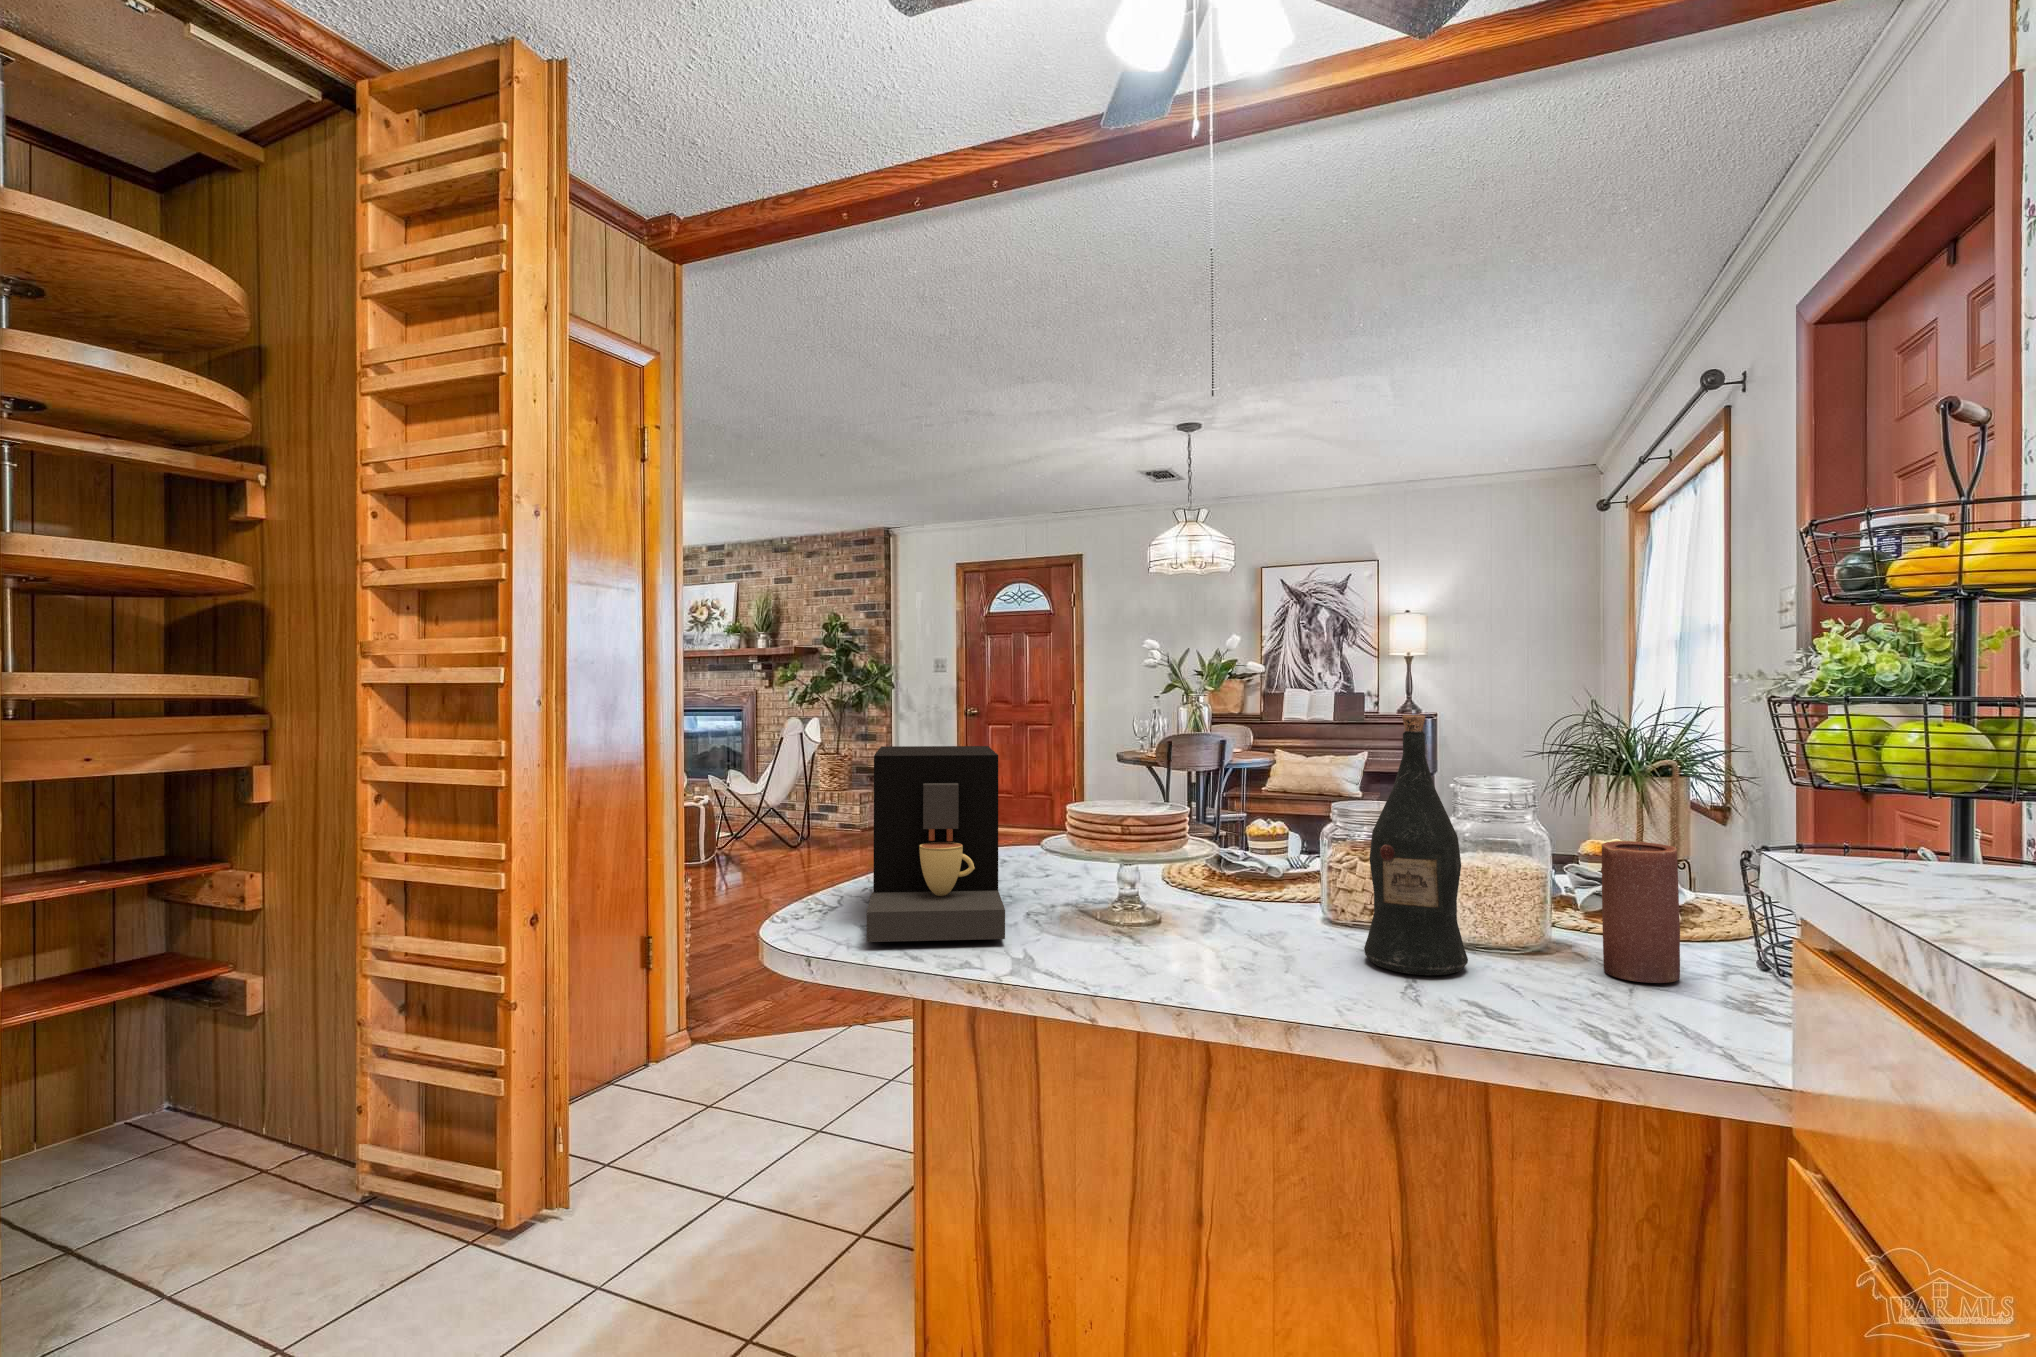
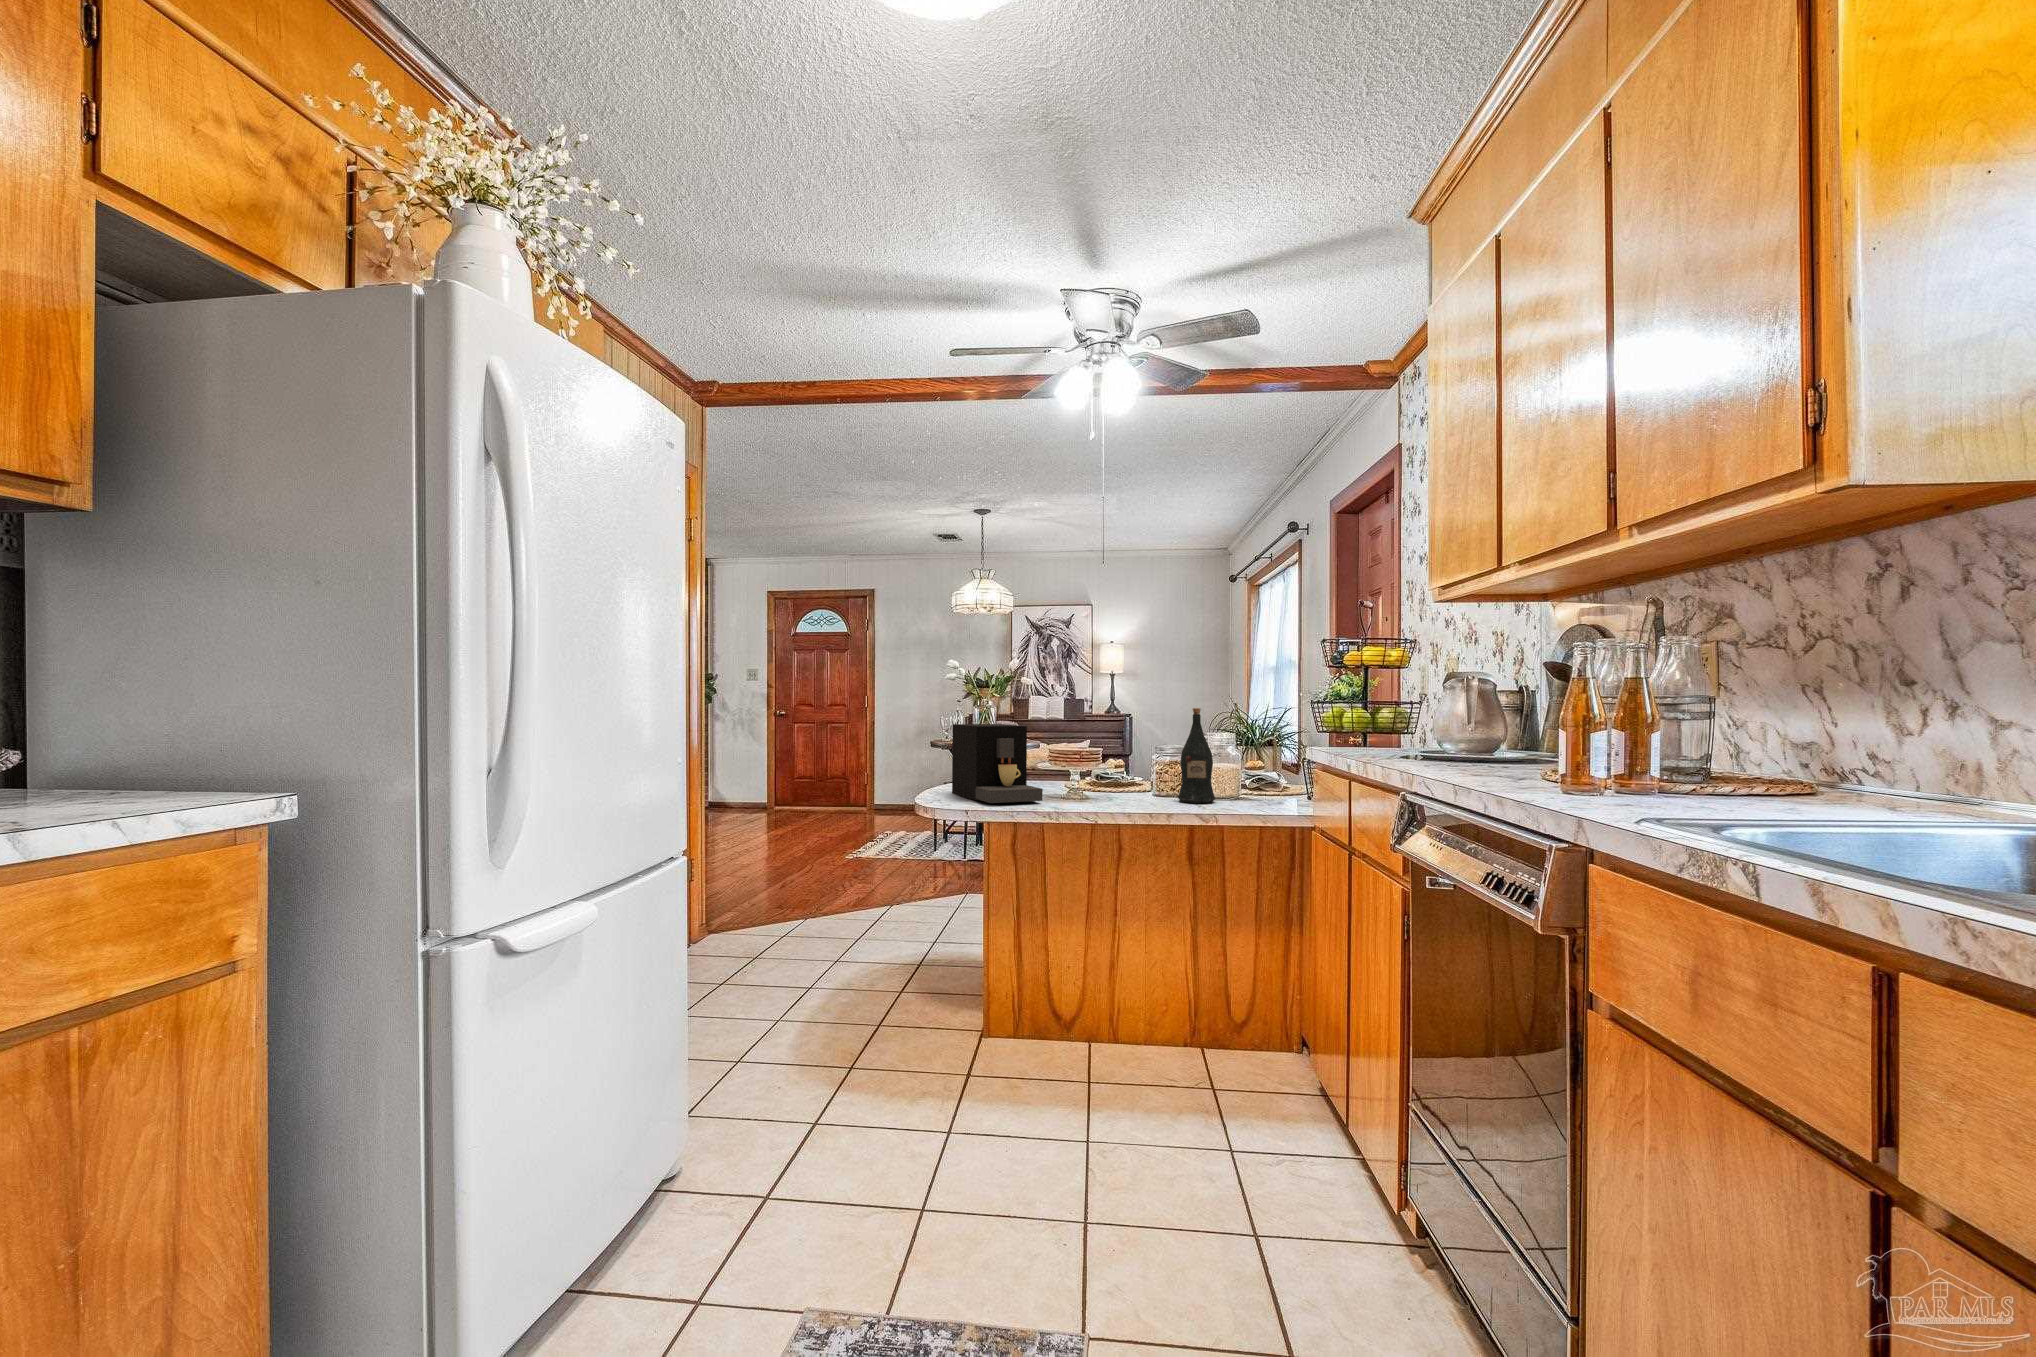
candle: present [1601,841,1680,983] -> none [1258,754,1282,801]

